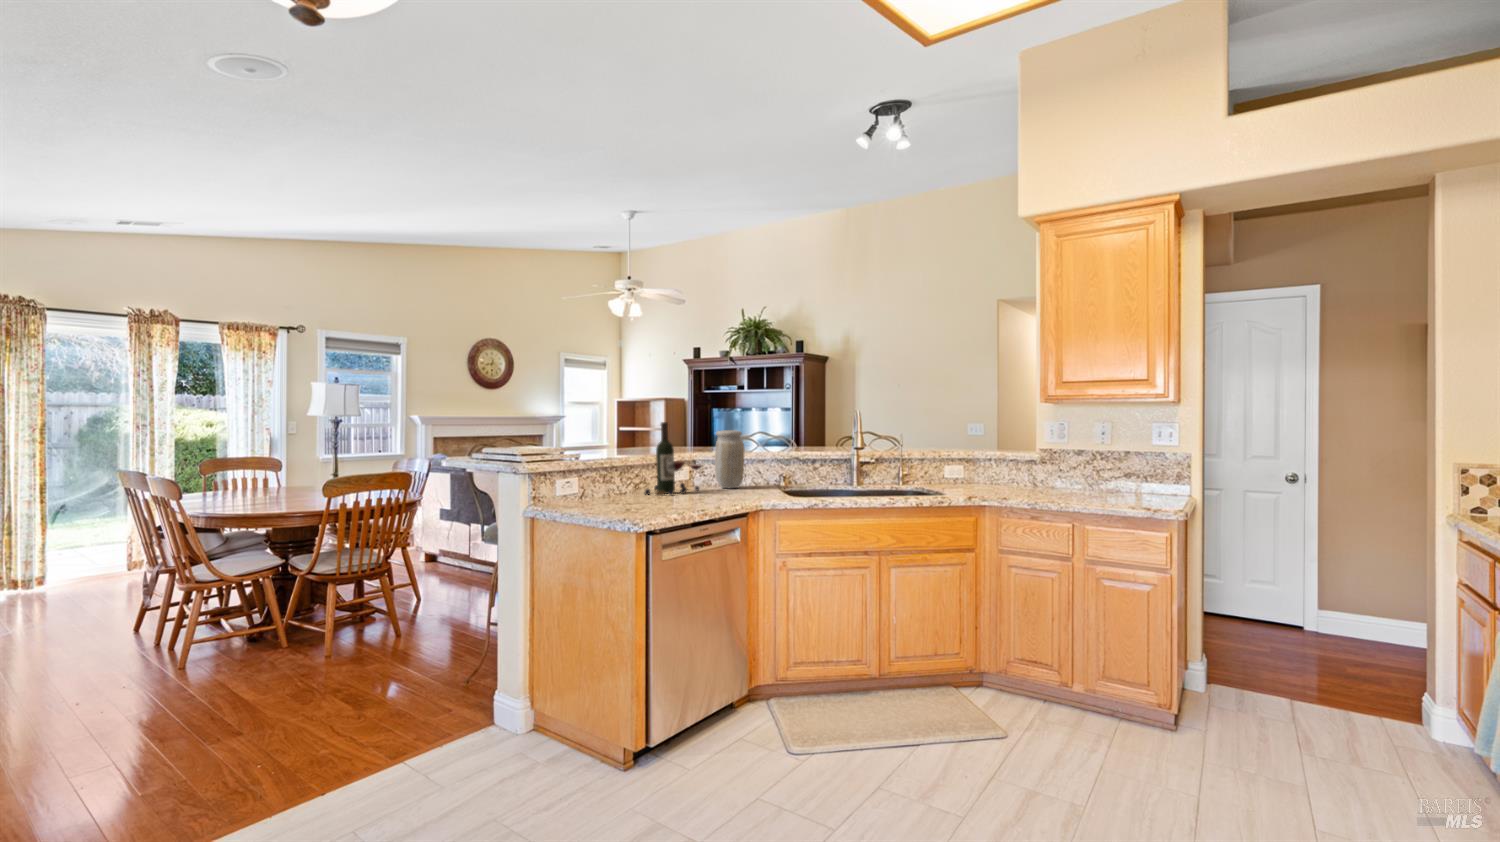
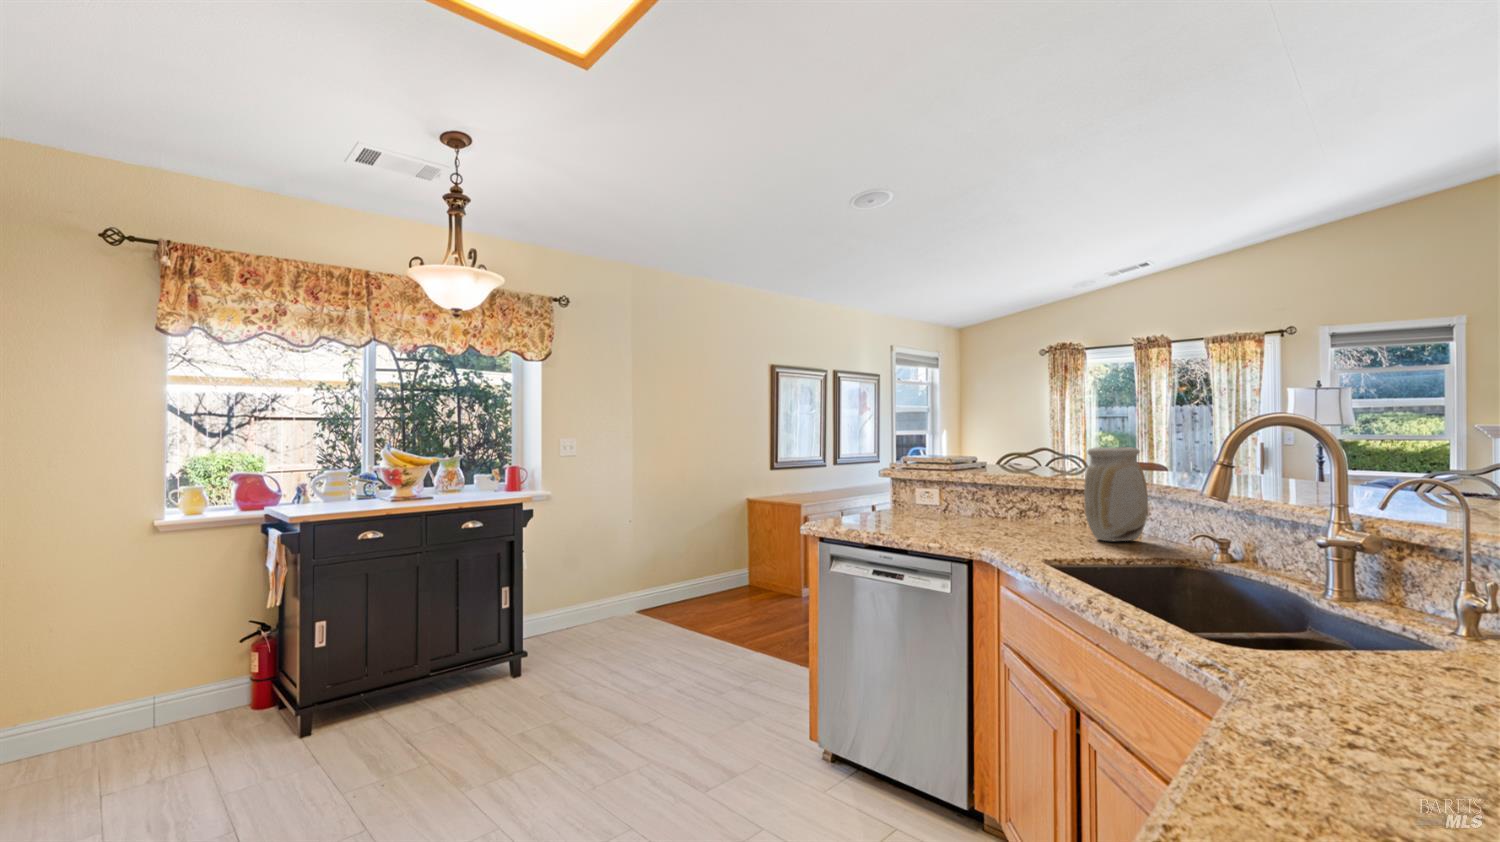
wine bottle: present [645,422,702,496] -> none [975,433,1069,530]

